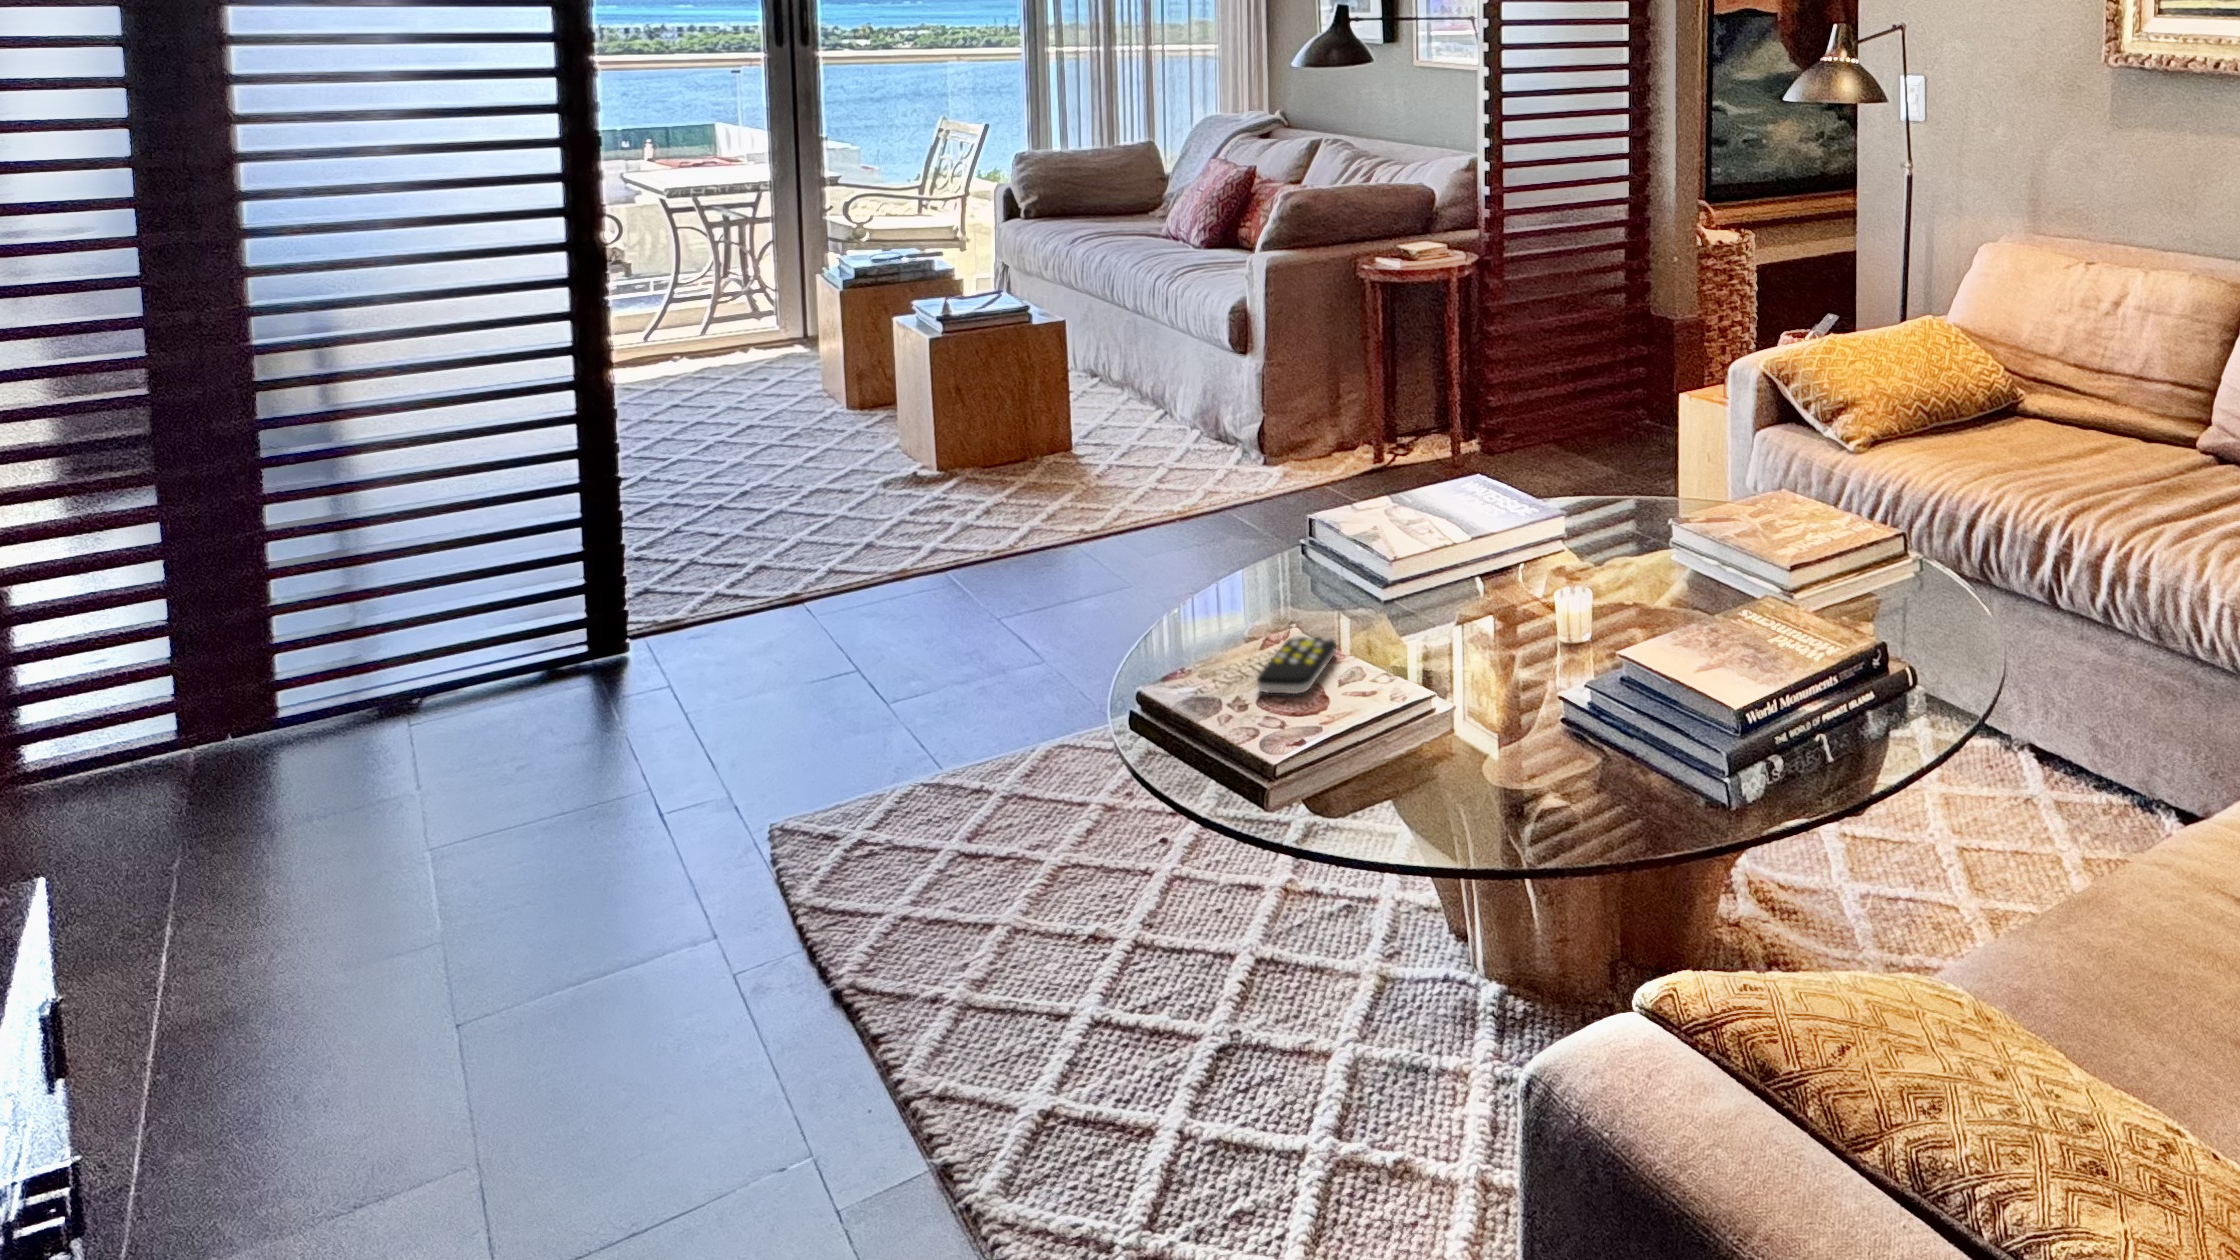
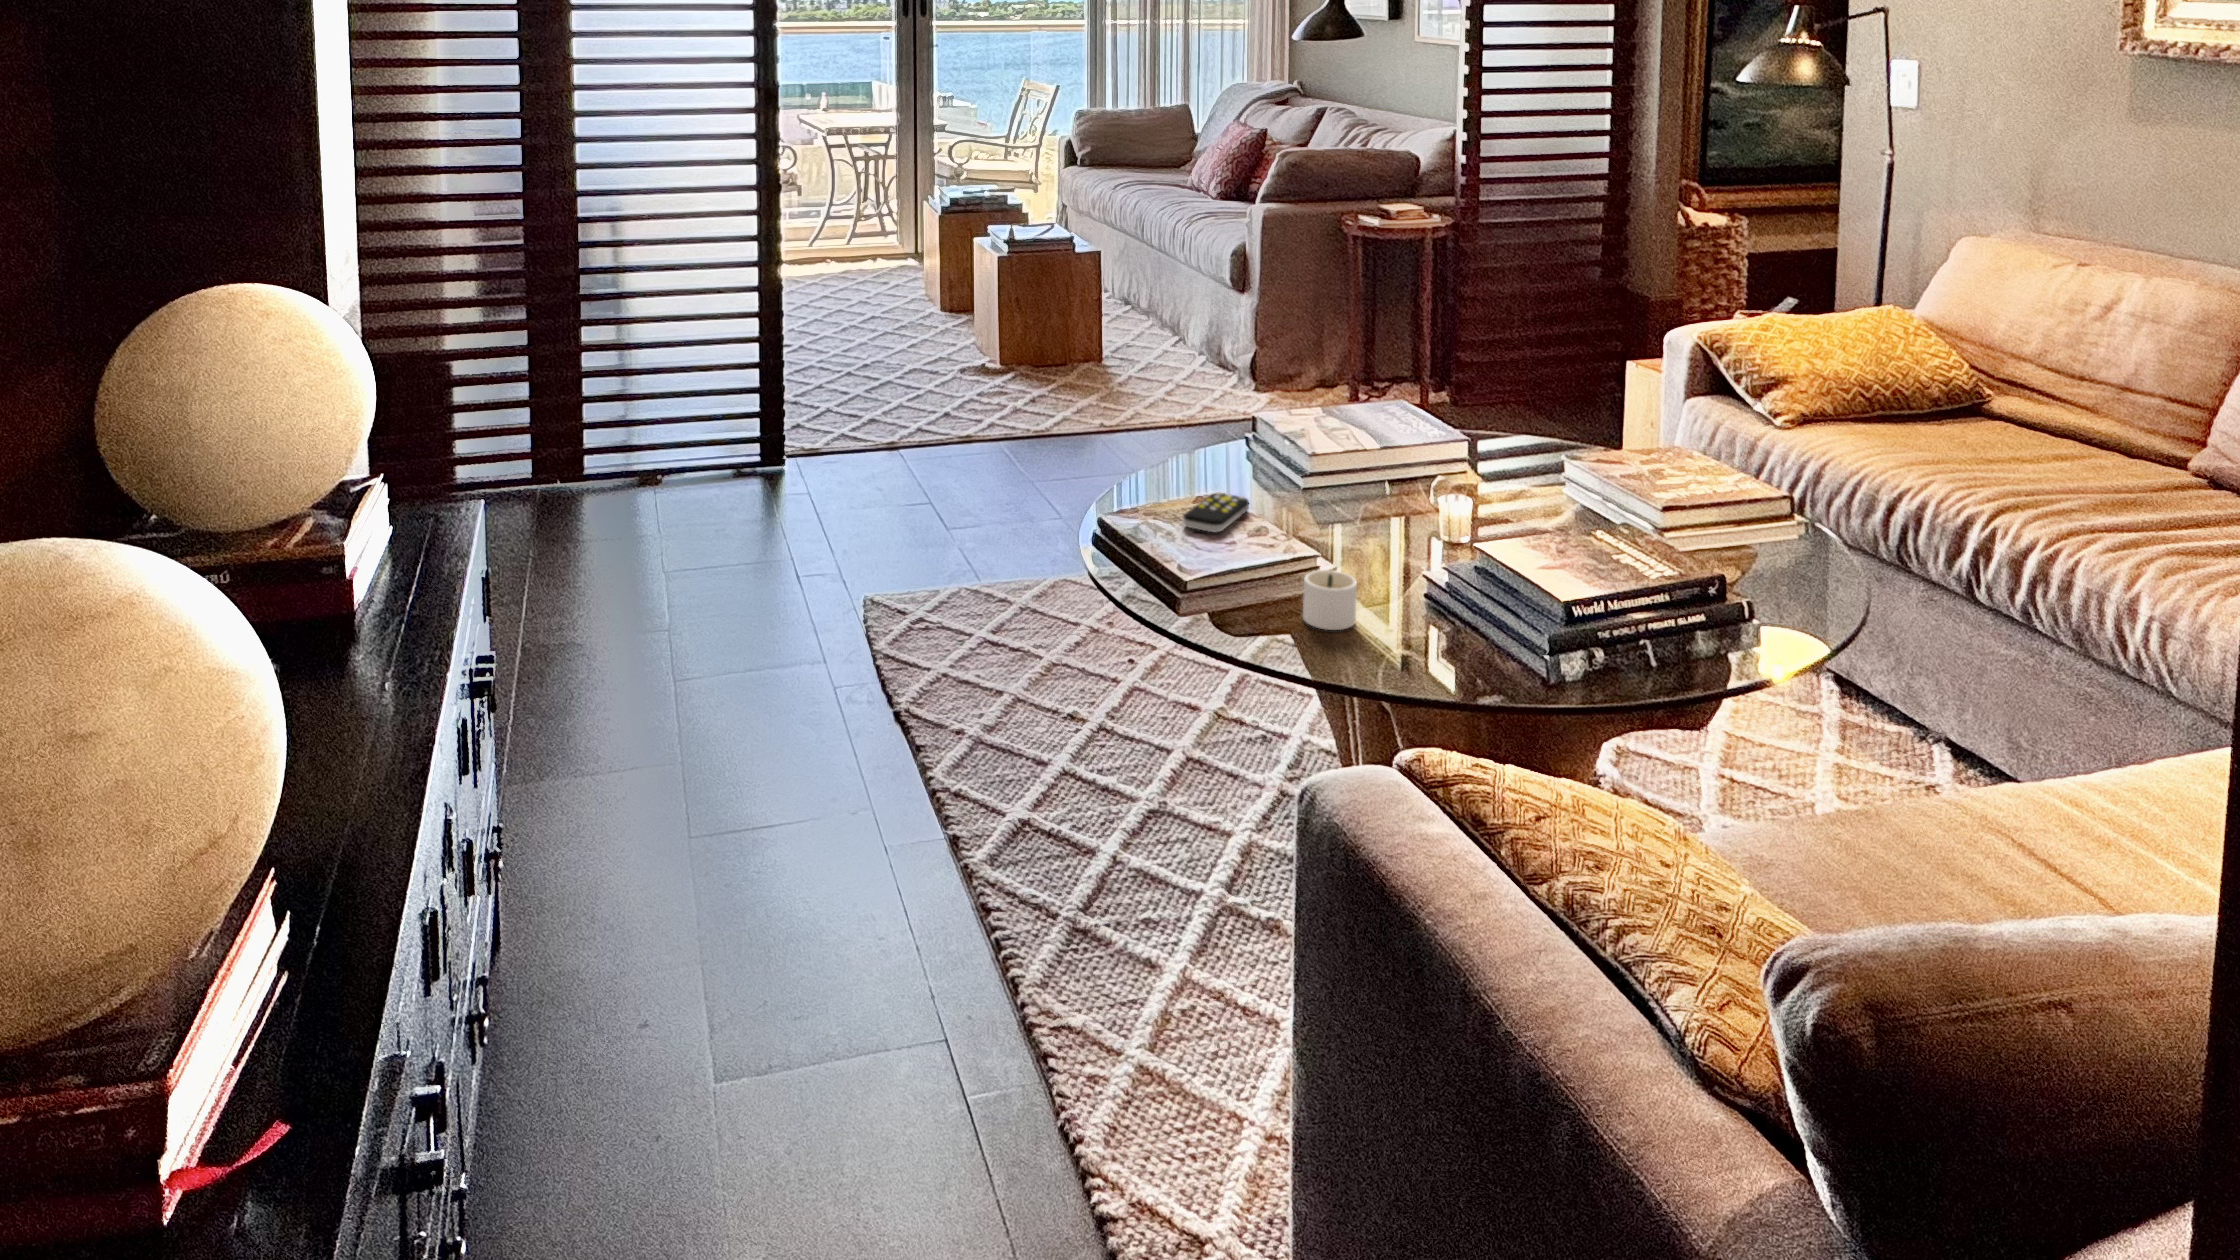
candle: none [1438,728,1527,808] -> present [1303,570,1357,630]

